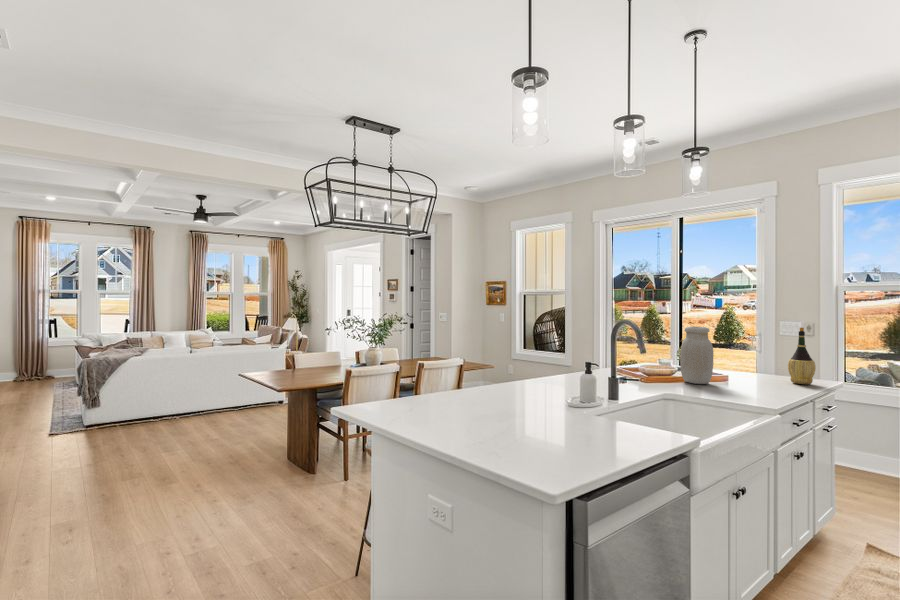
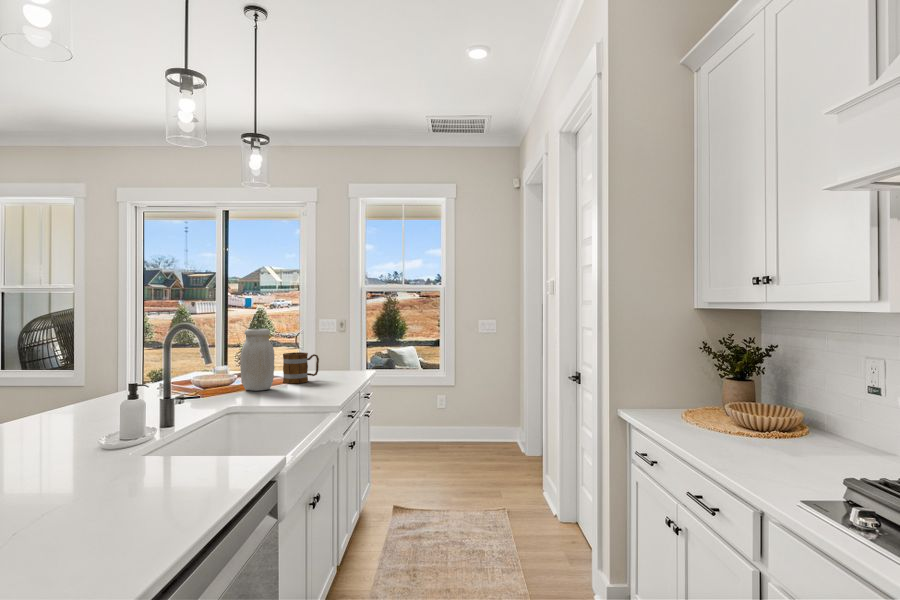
wine bottle: present [788,328,816,384] -> none [335,324,357,377]
mug: none [725,352,766,383] -> present [283,352,319,384]

